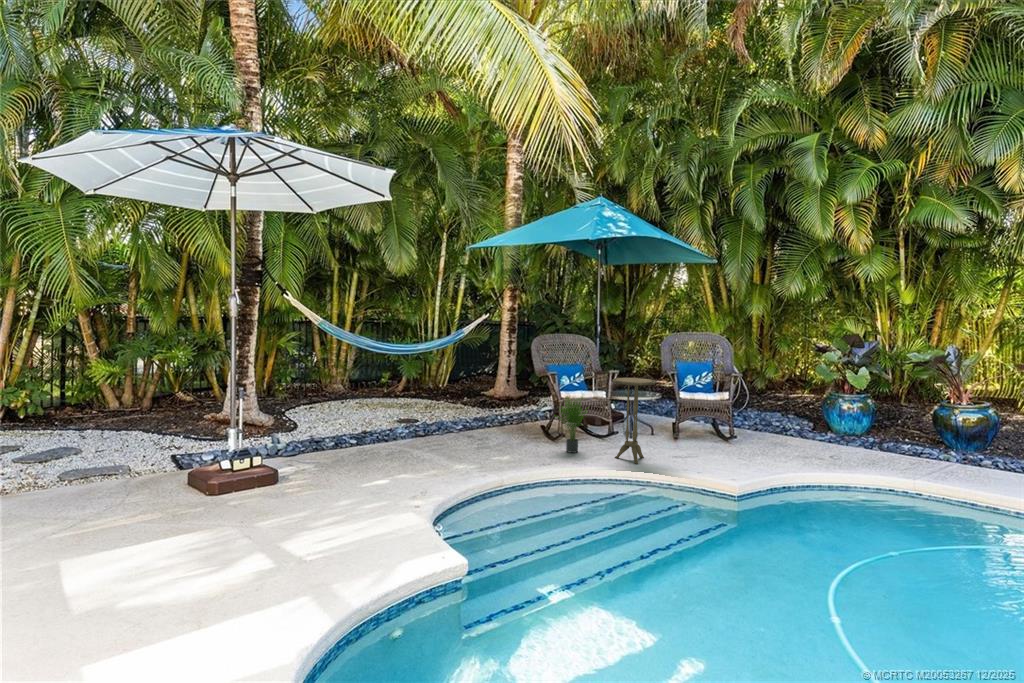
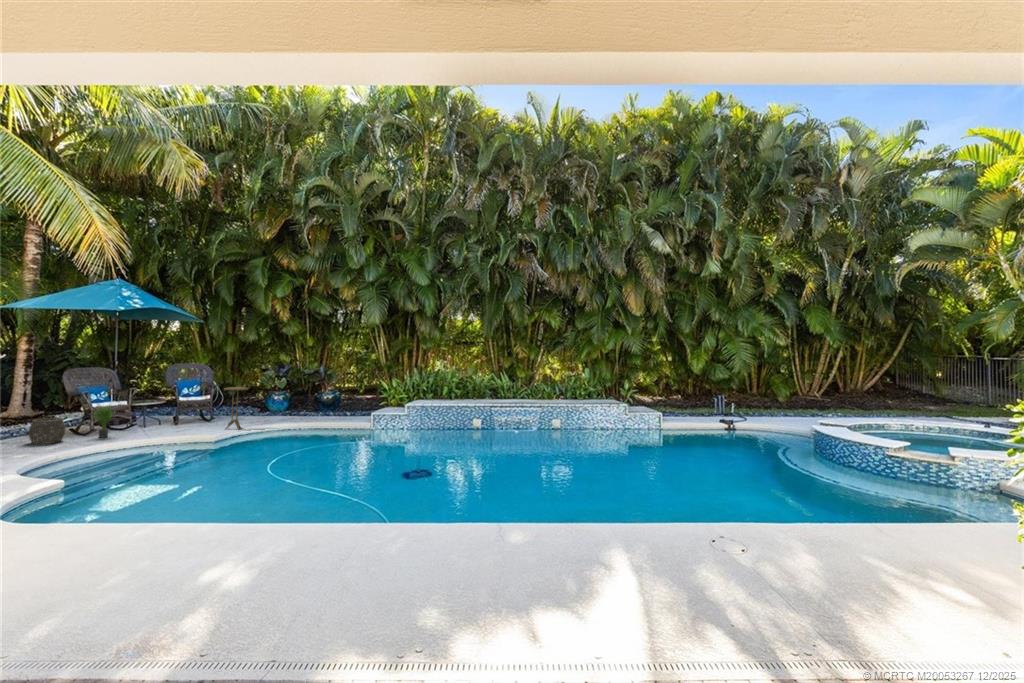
side table: present [613,378,656,464] -> present [224,387,248,430]
woven basket: none [485,412,527,453] -> present [29,418,65,444]

